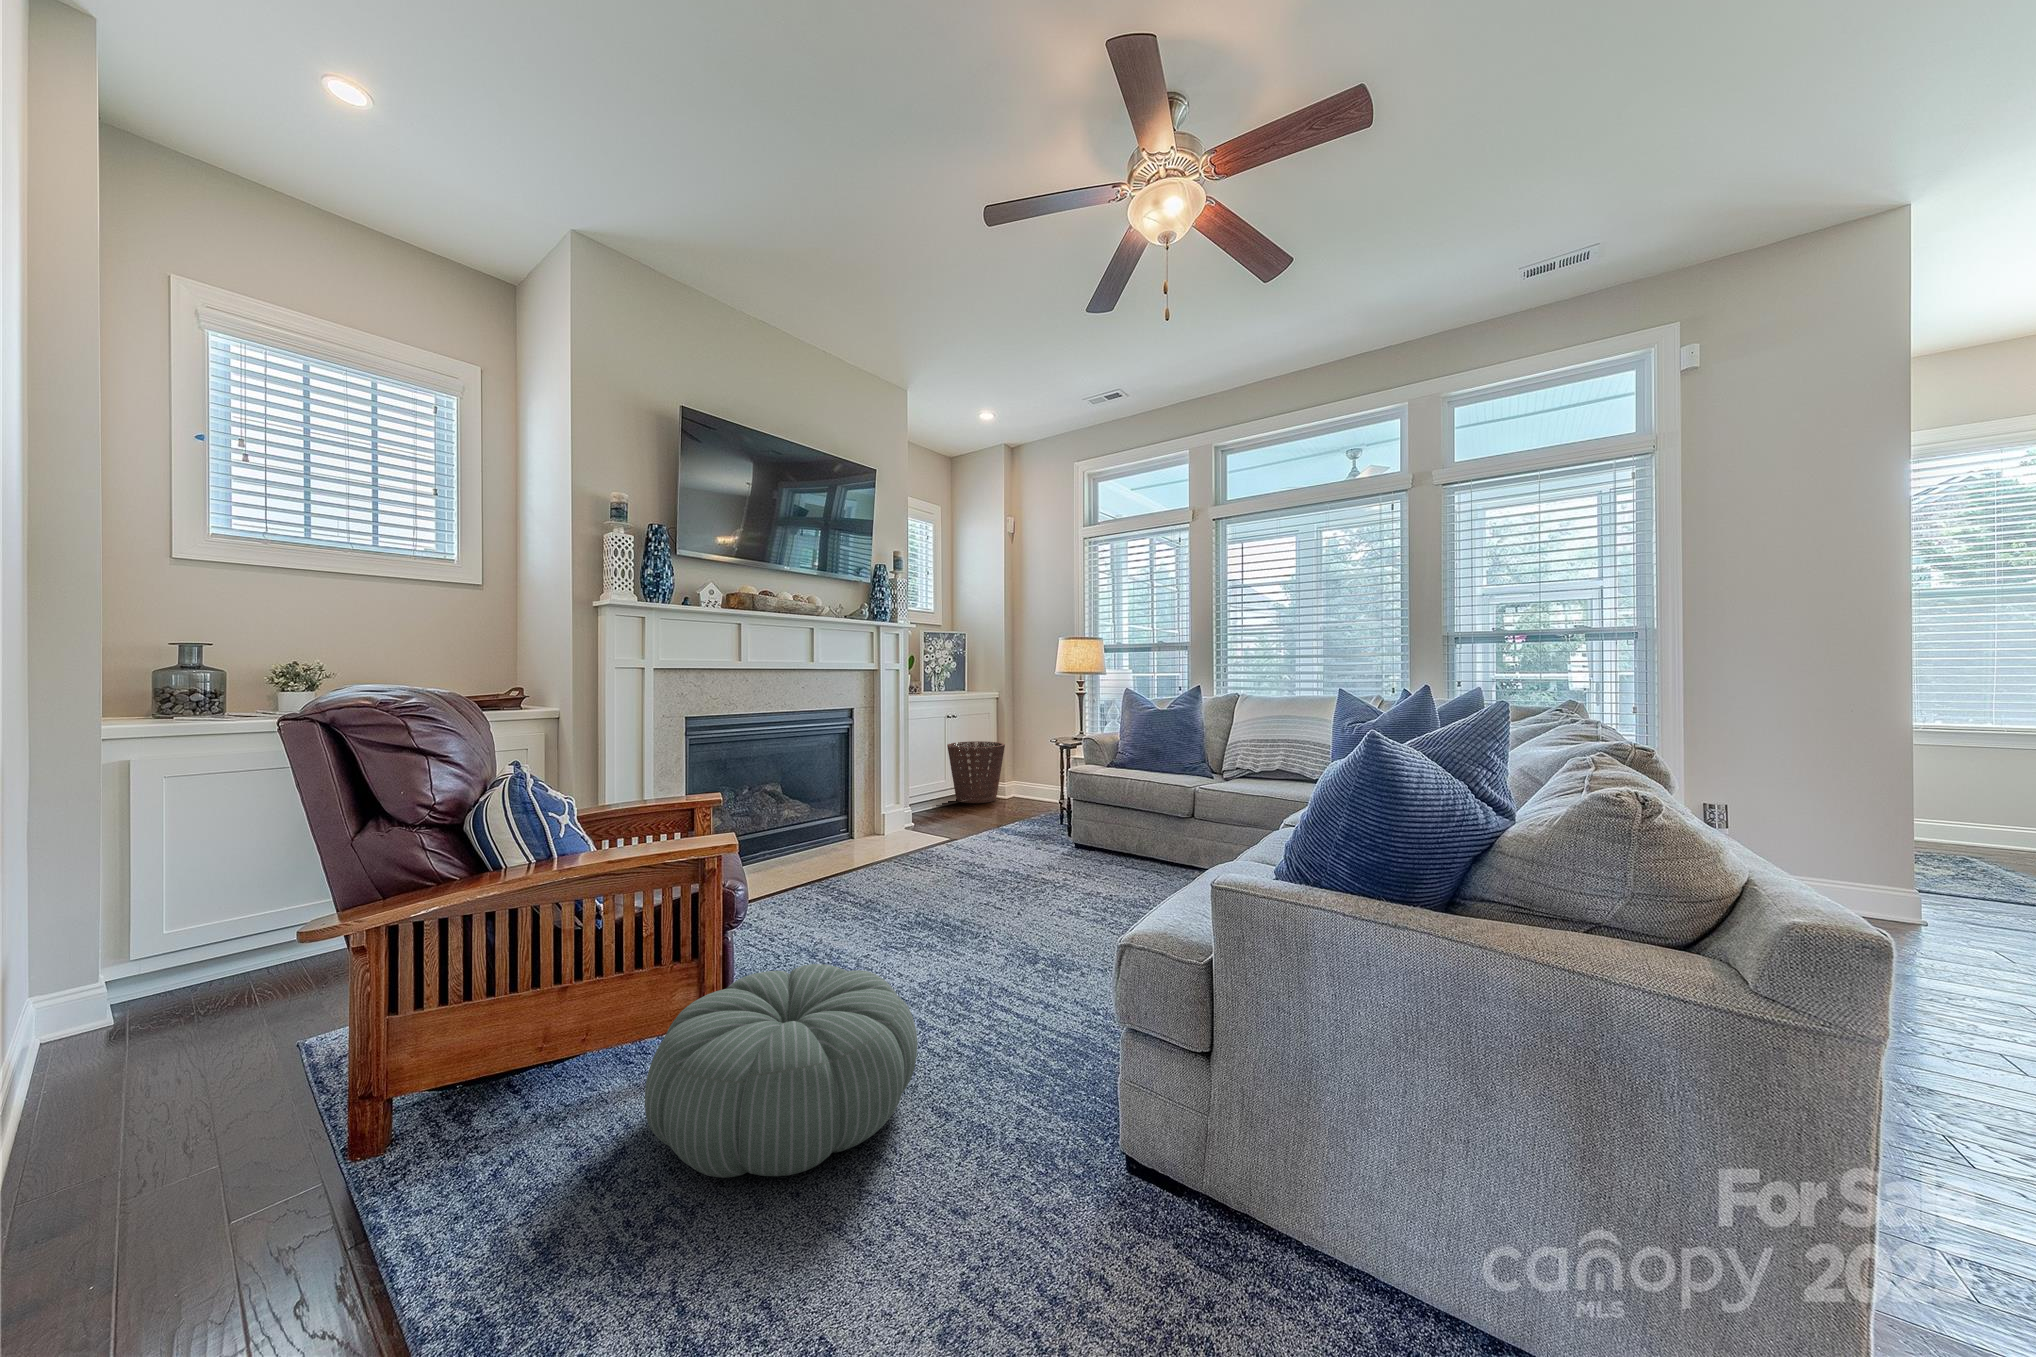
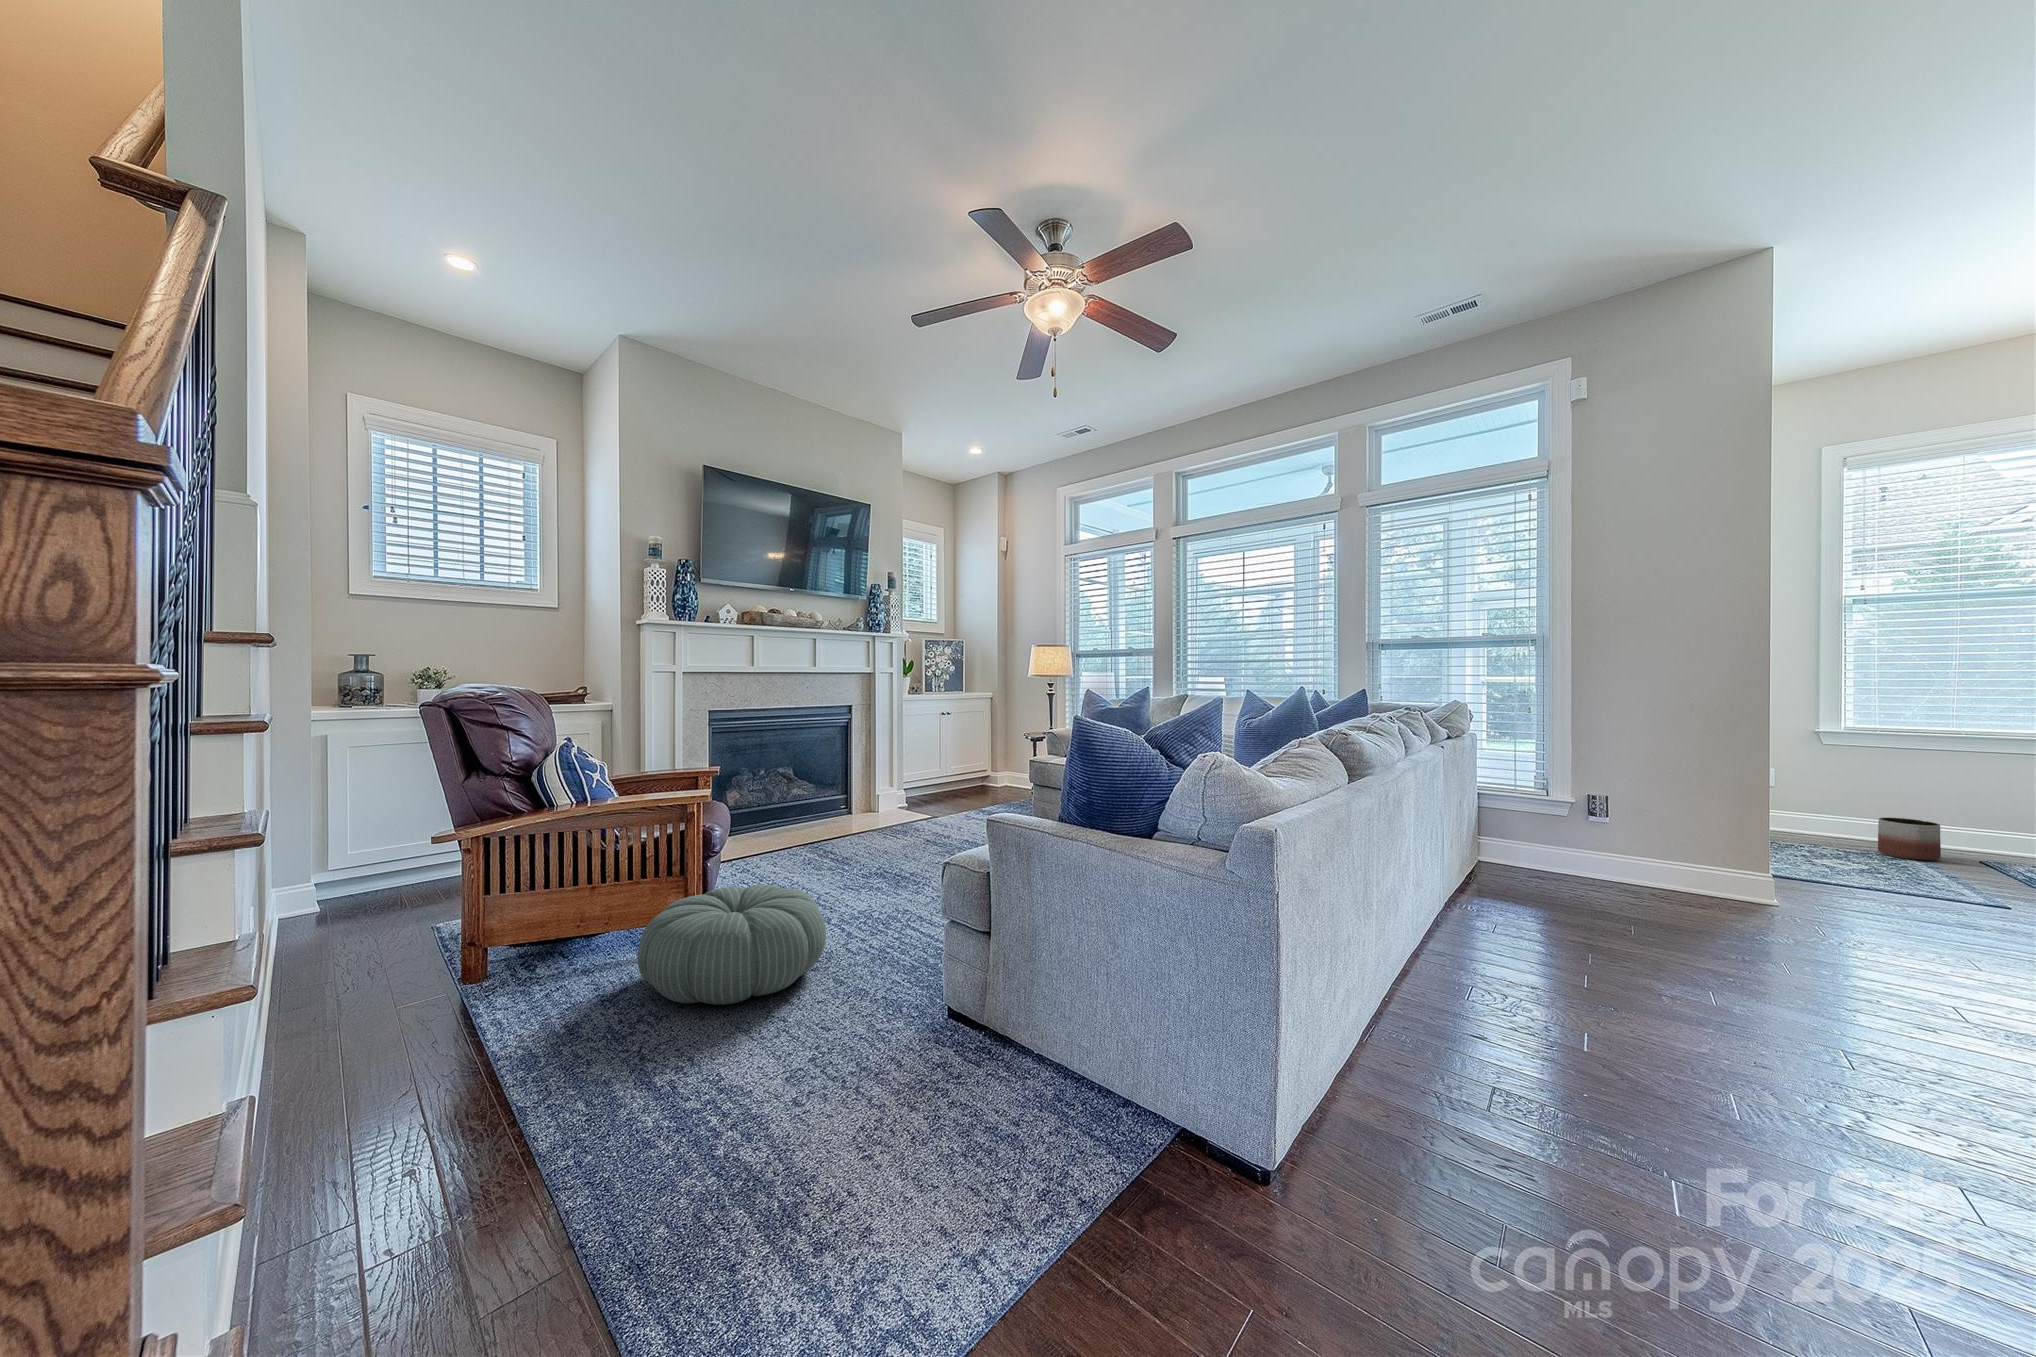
basket: present [947,741,1005,803] -> none [945,738,996,792]
planter: none [1937,816,2004,860] -> present [1878,817,1941,861]

